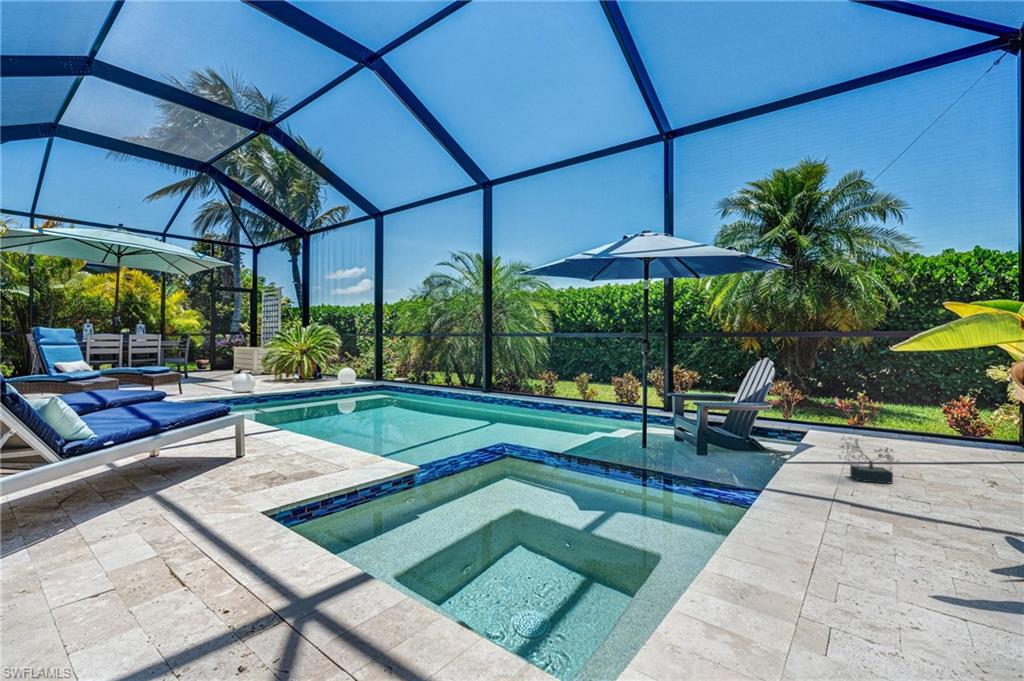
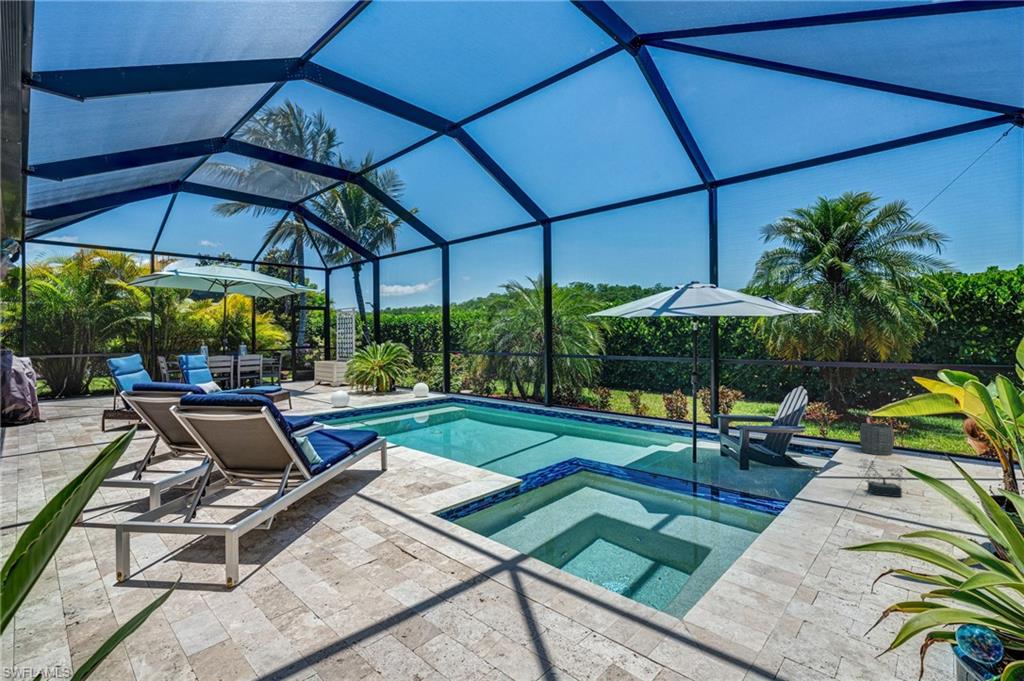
woven basket: none [829,403,868,439] -> present [860,423,894,455]

